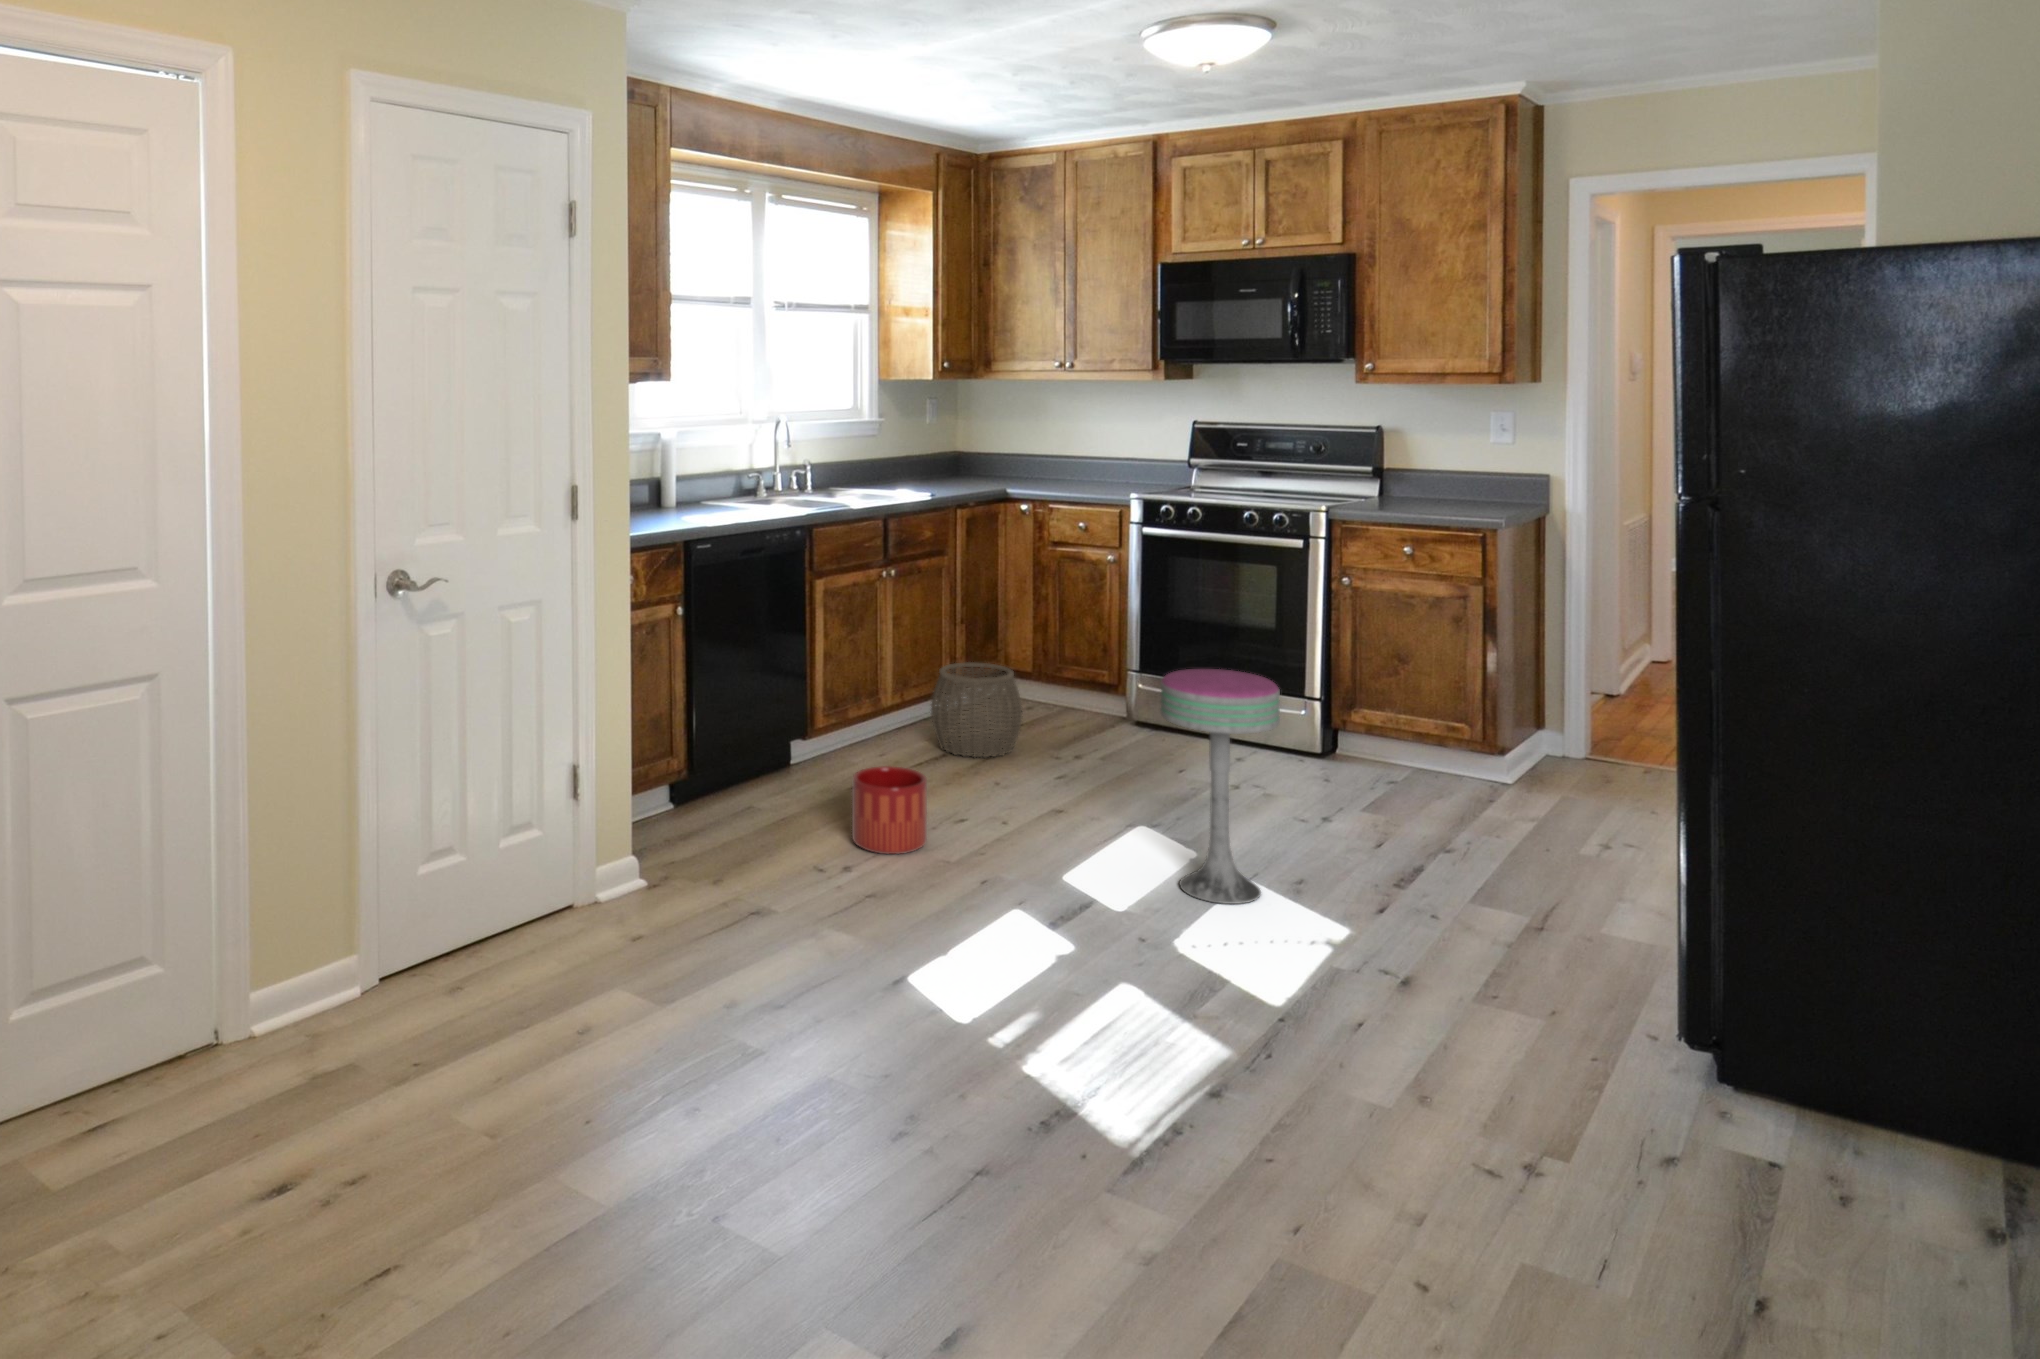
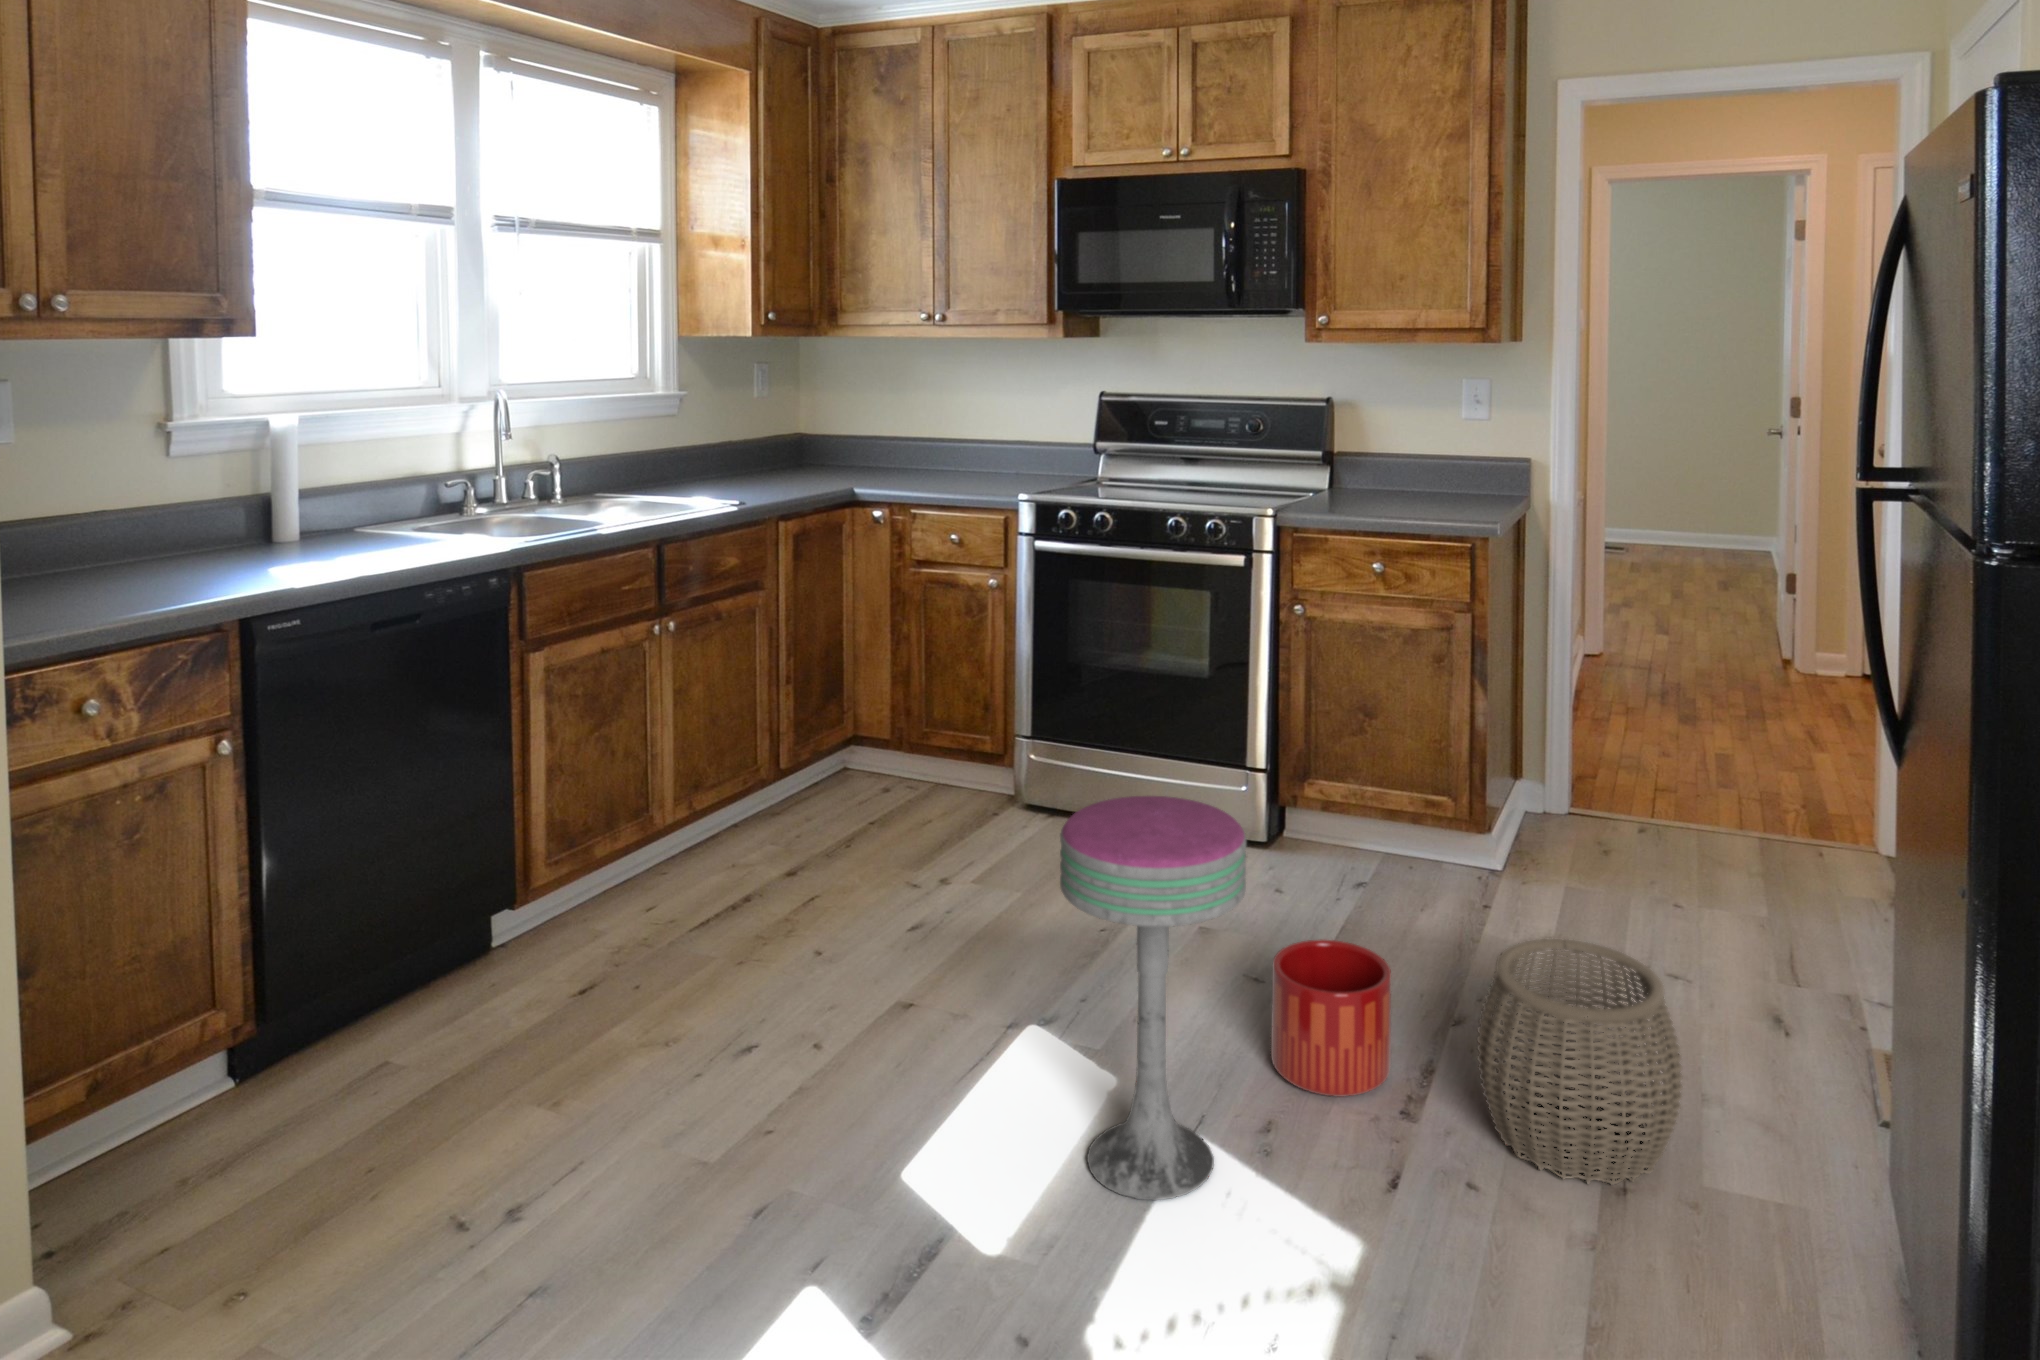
woven basket: present [931,662,1023,758] -> present [1477,939,1682,1185]
planter: present [852,766,927,854] -> present [1271,940,1391,1097]

